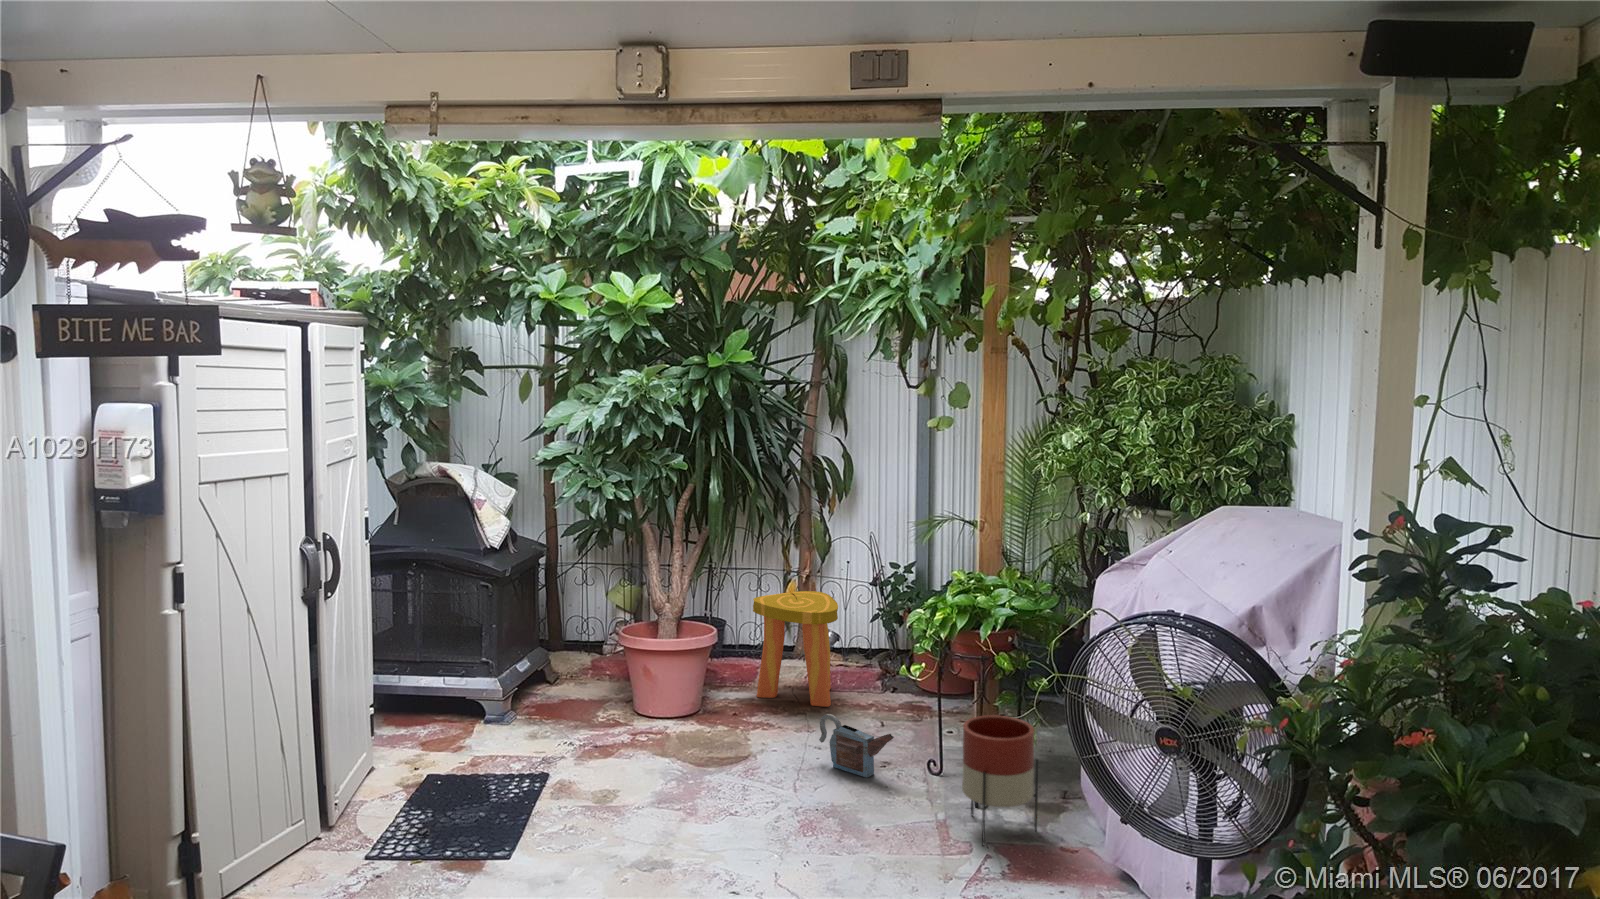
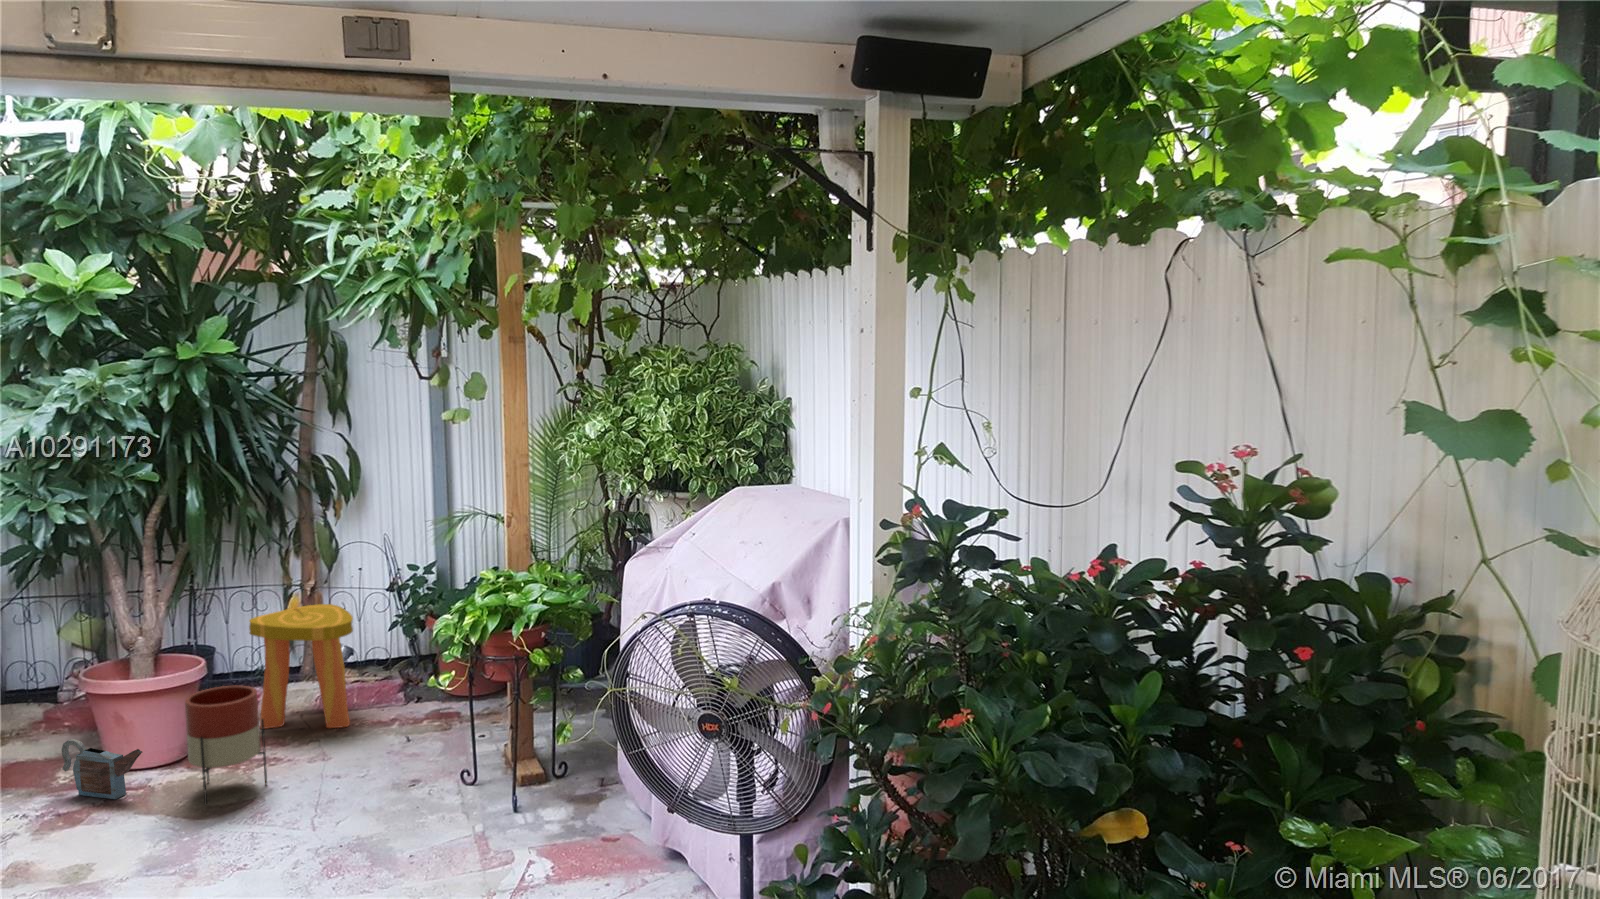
watering can: present [819,714,894,778] -> present [62,739,142,799]
planter: present [962,715,1038,845] -> present [185,685,267,805]

